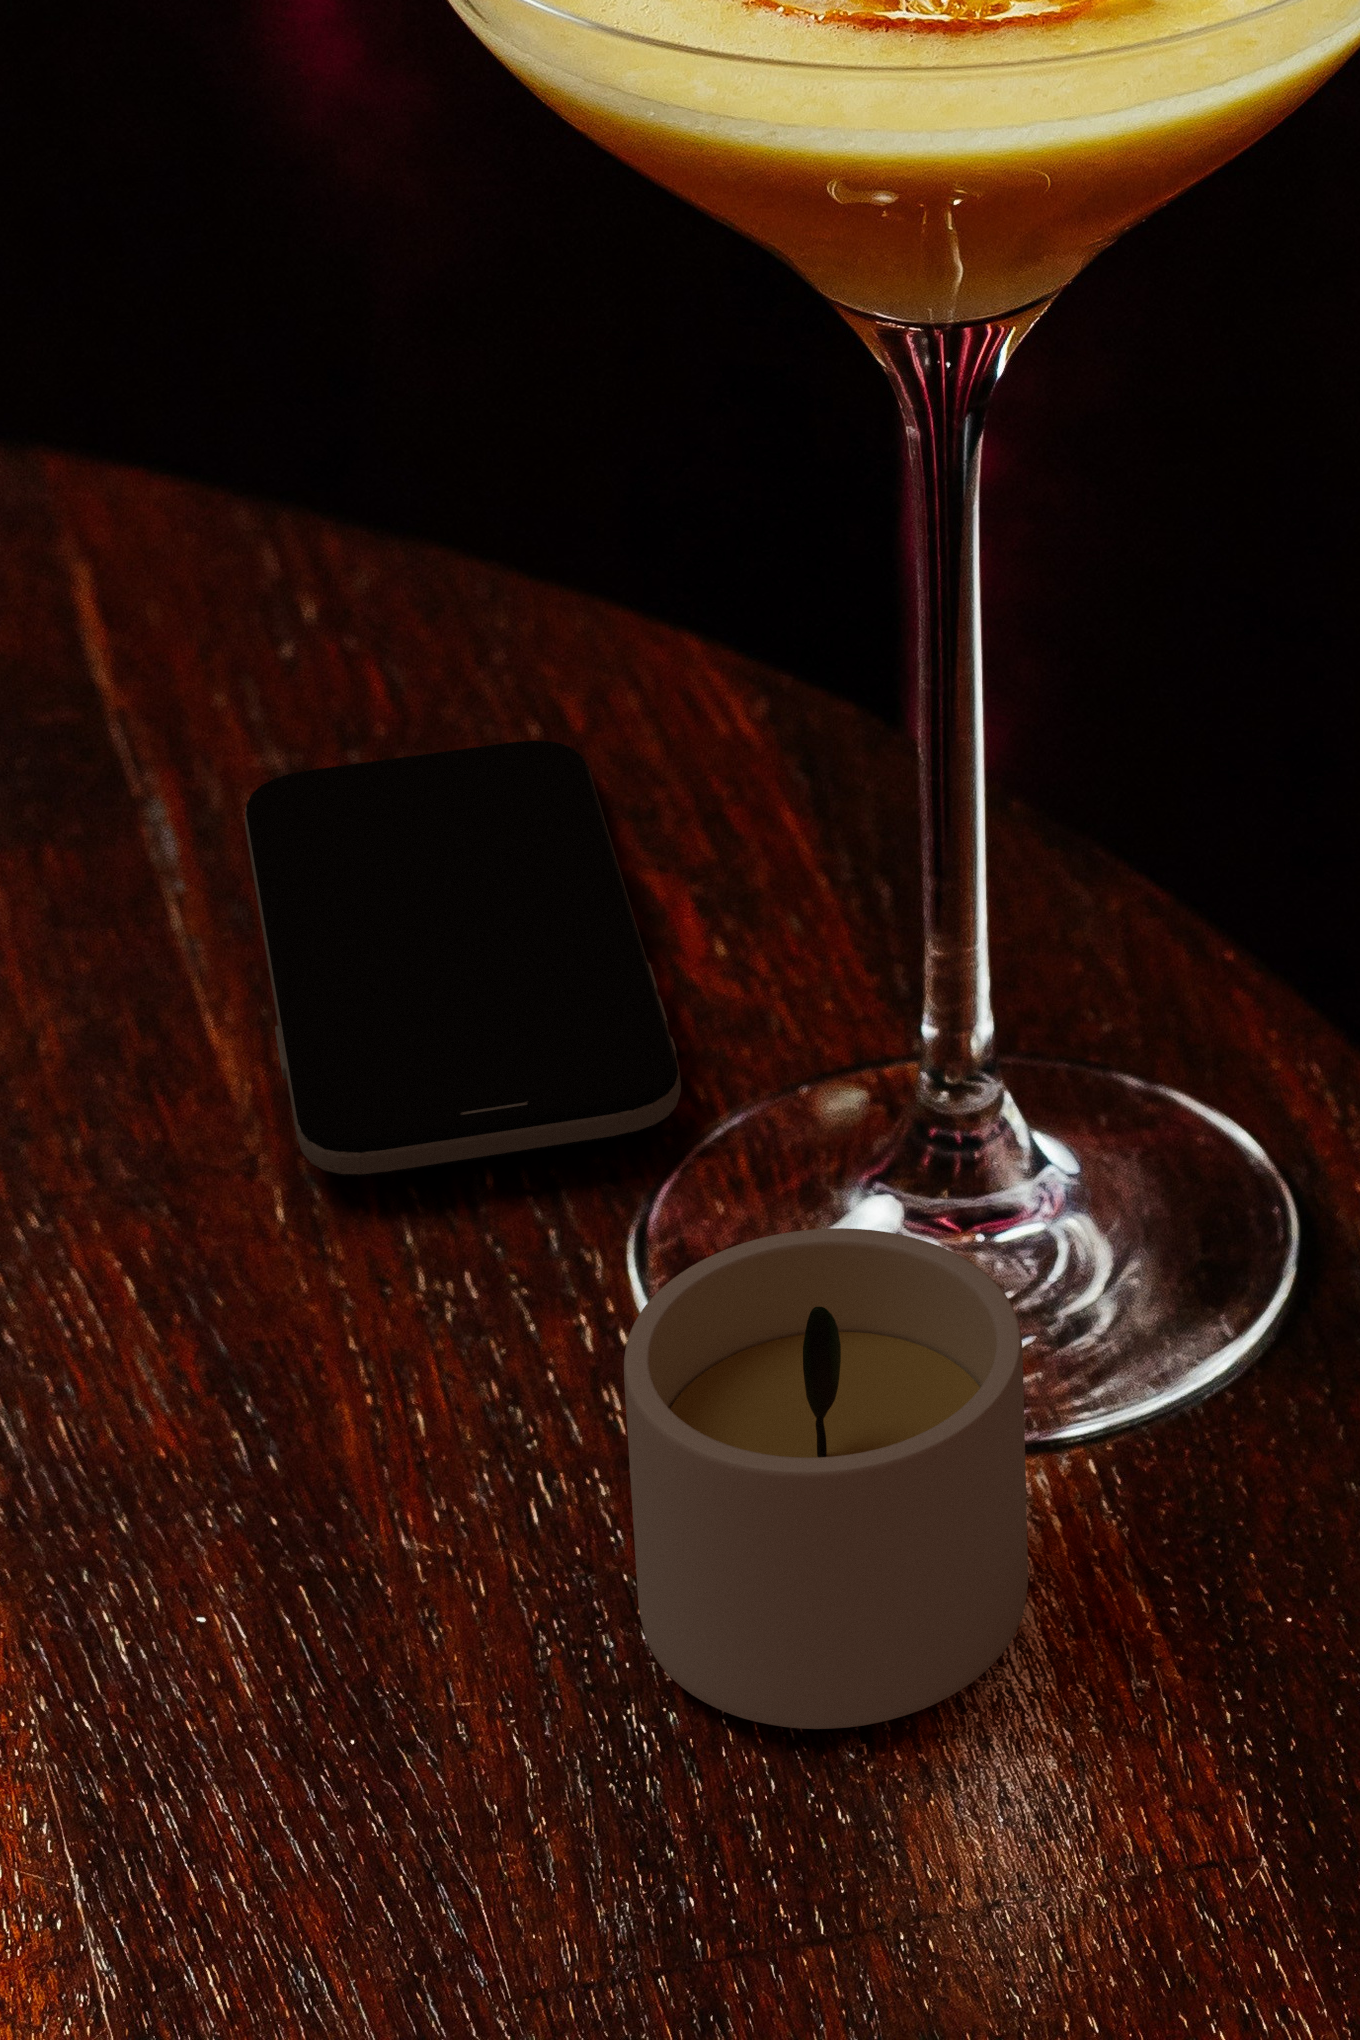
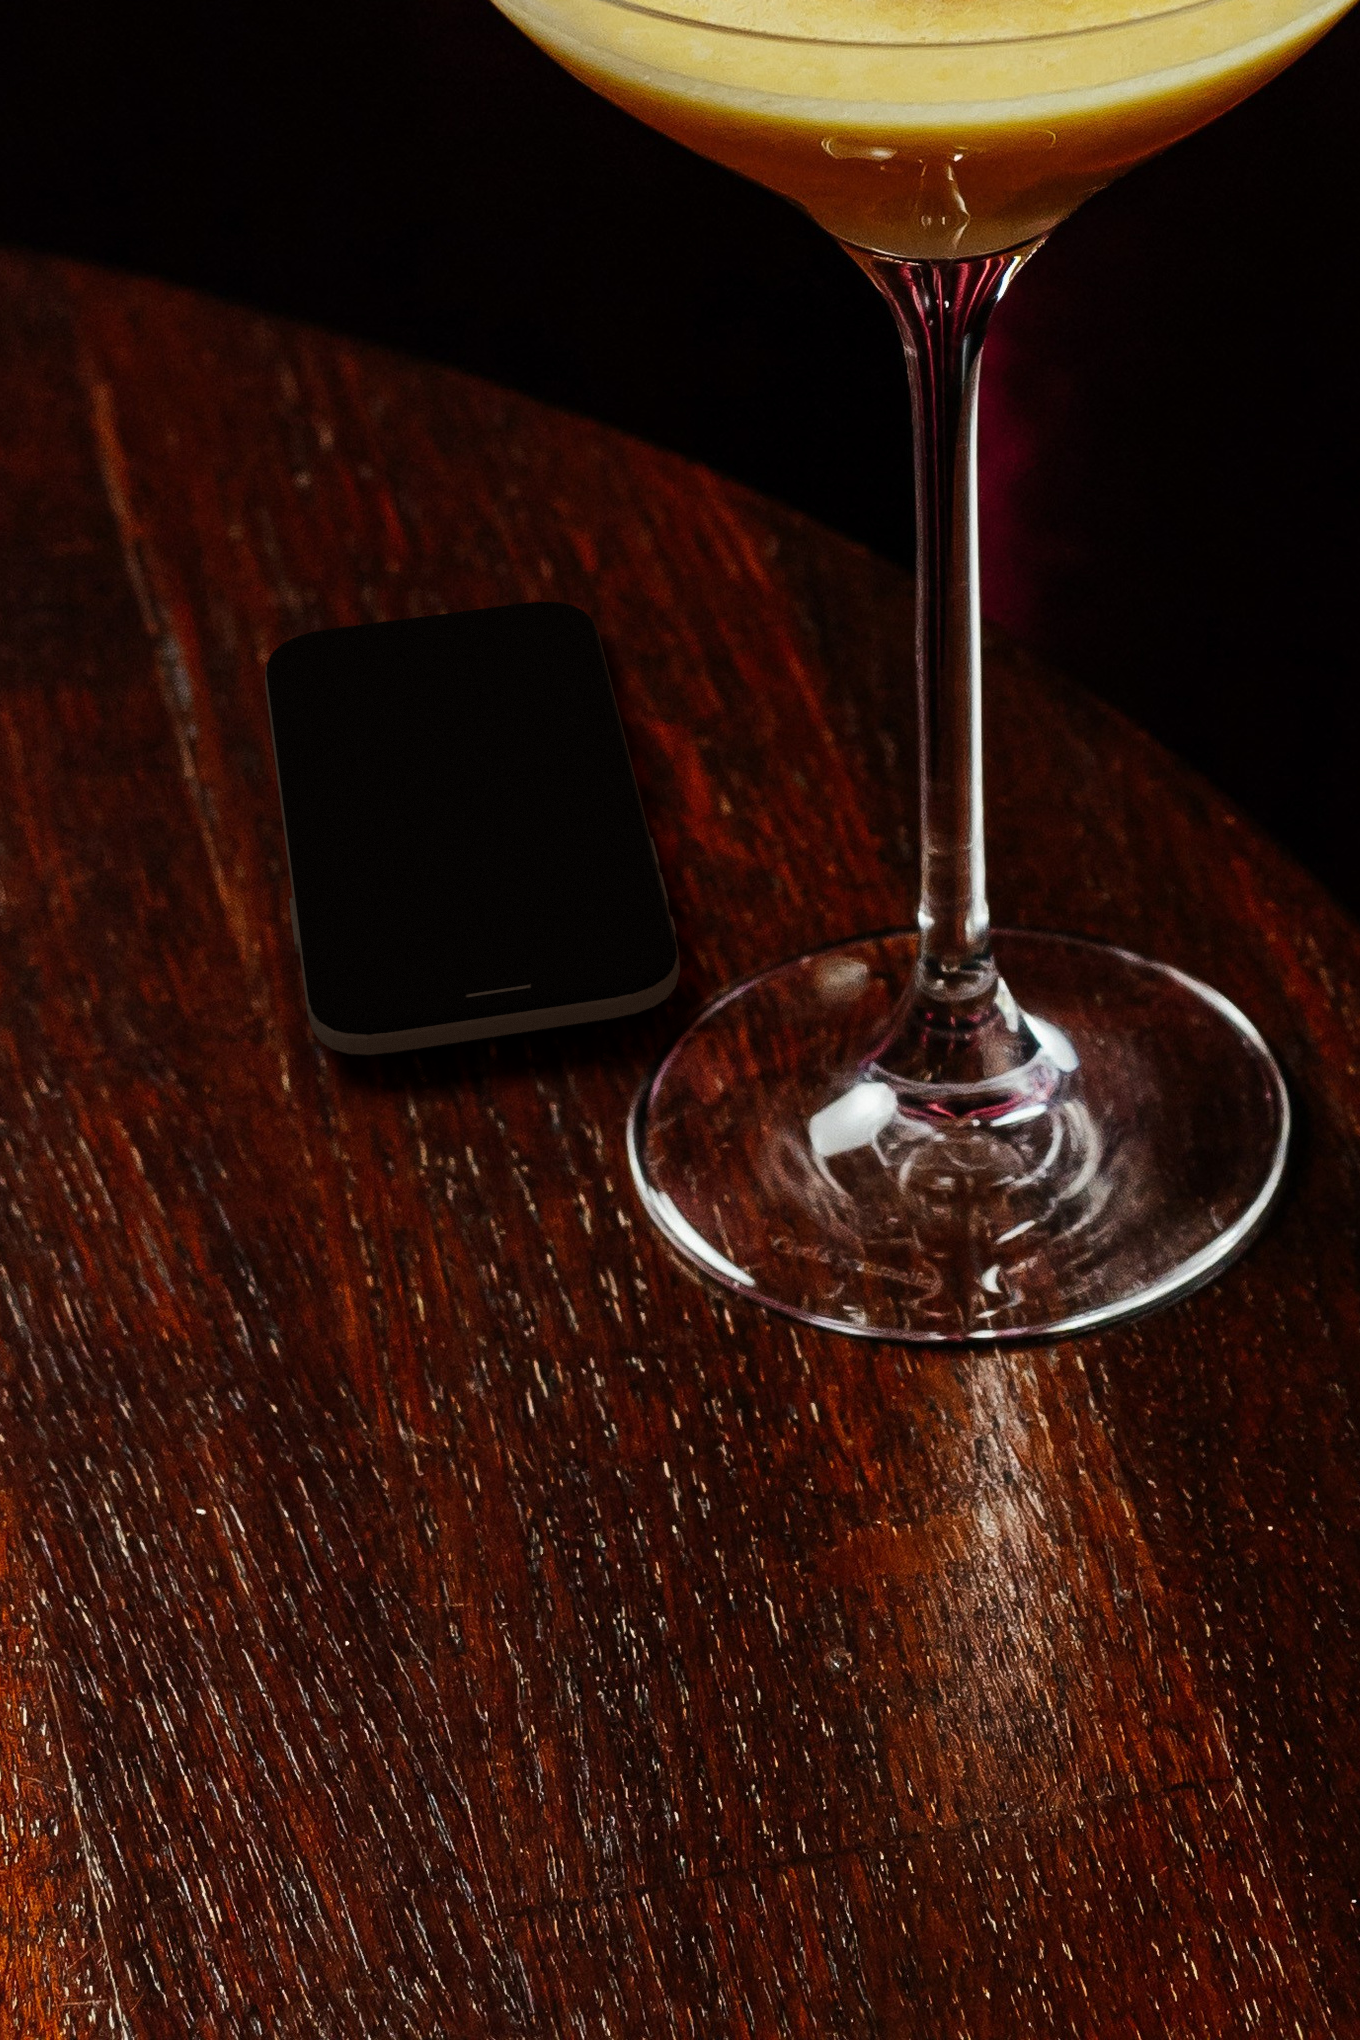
candle: present [624,1228,1028,1729] -> none [615,1146,1195,1640]

